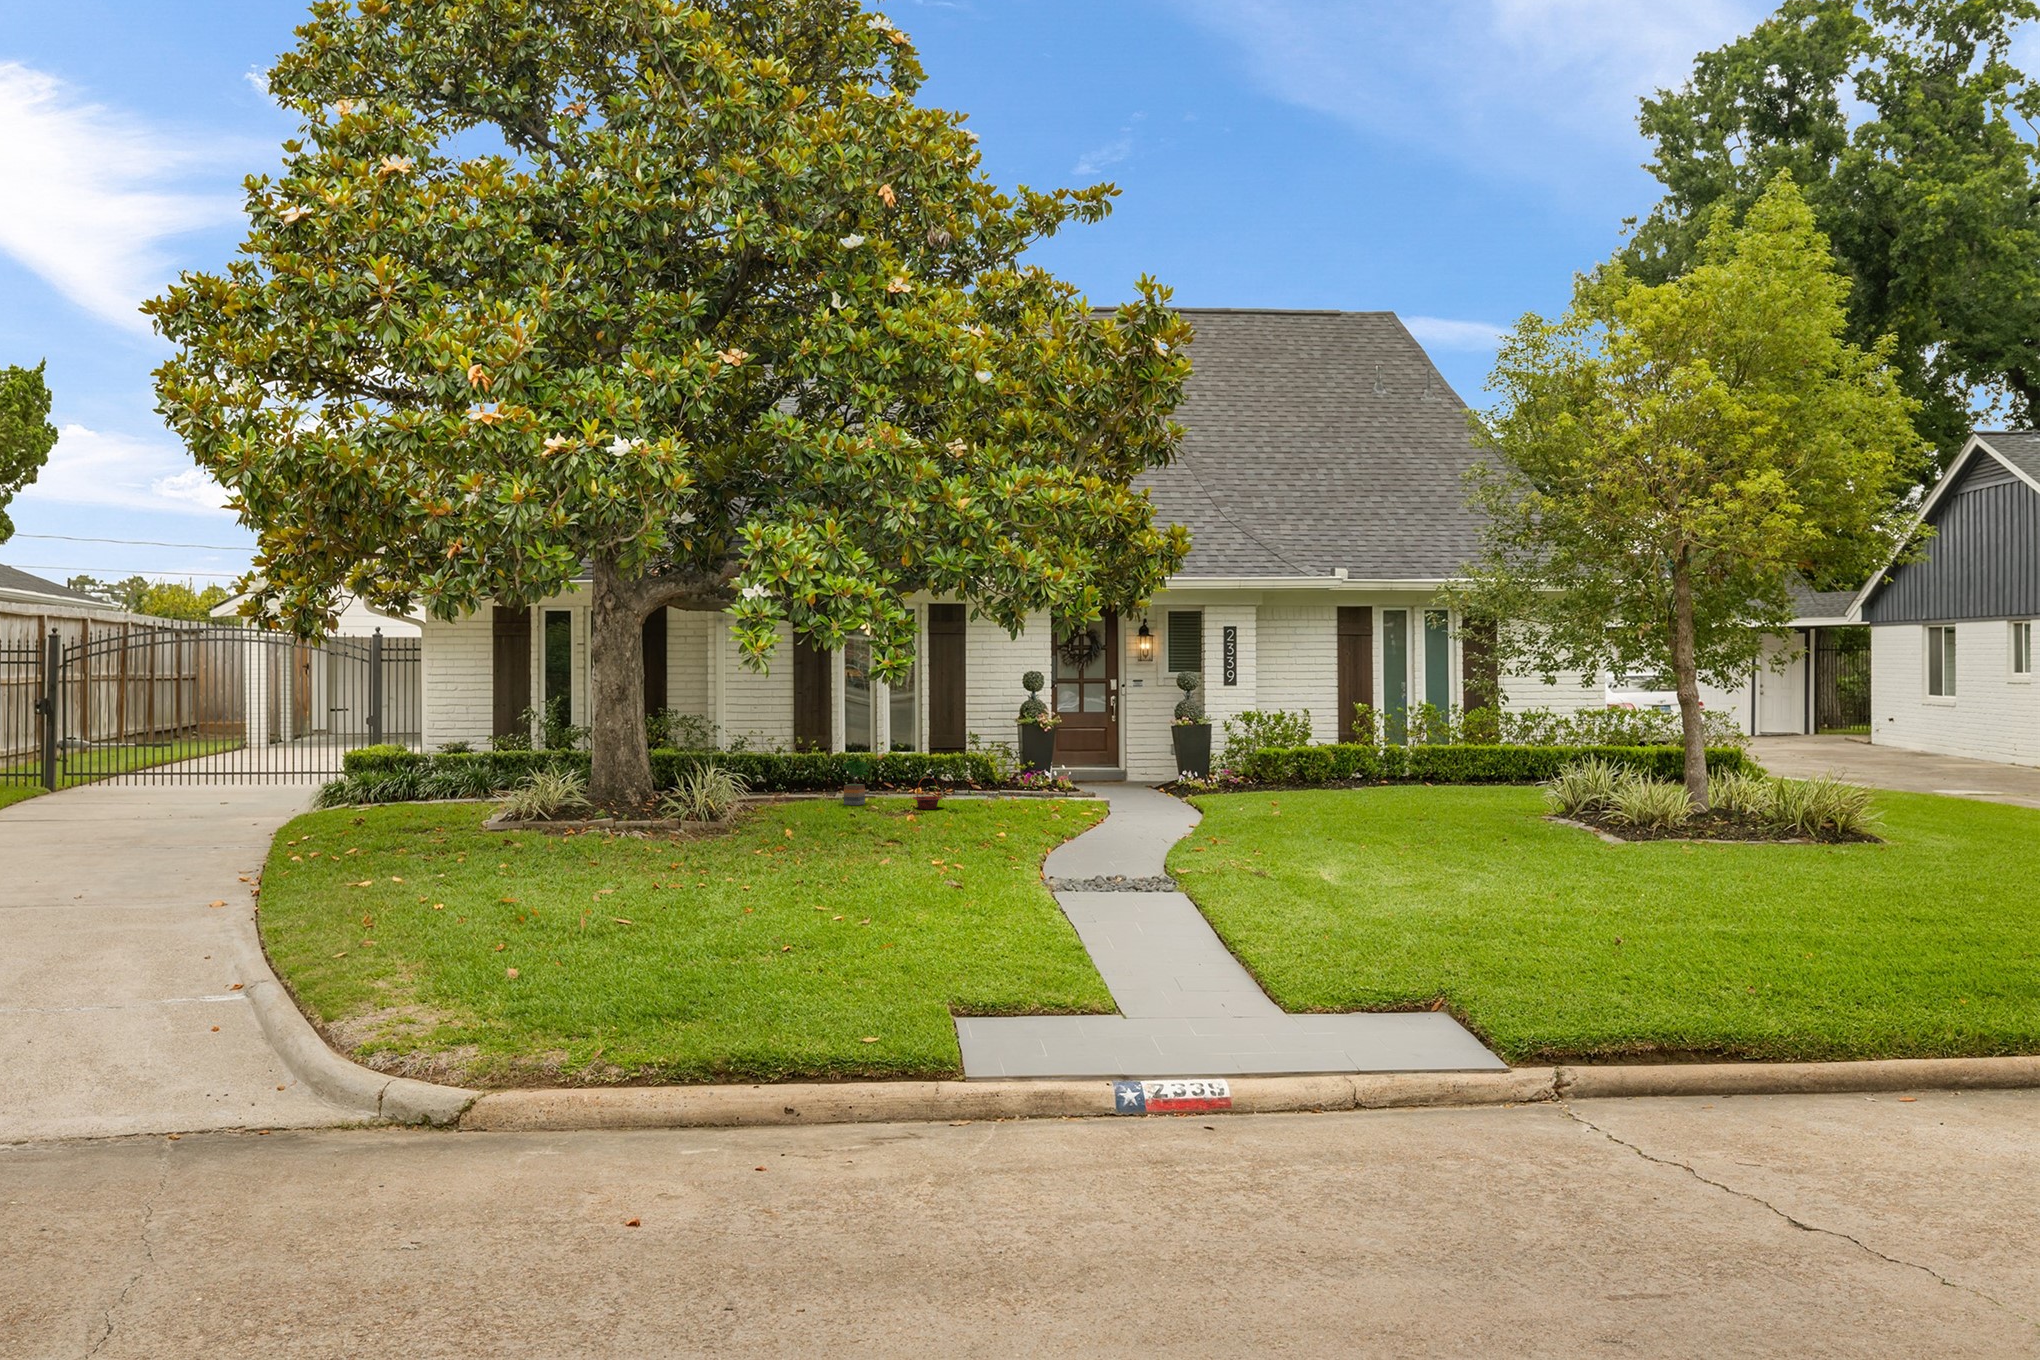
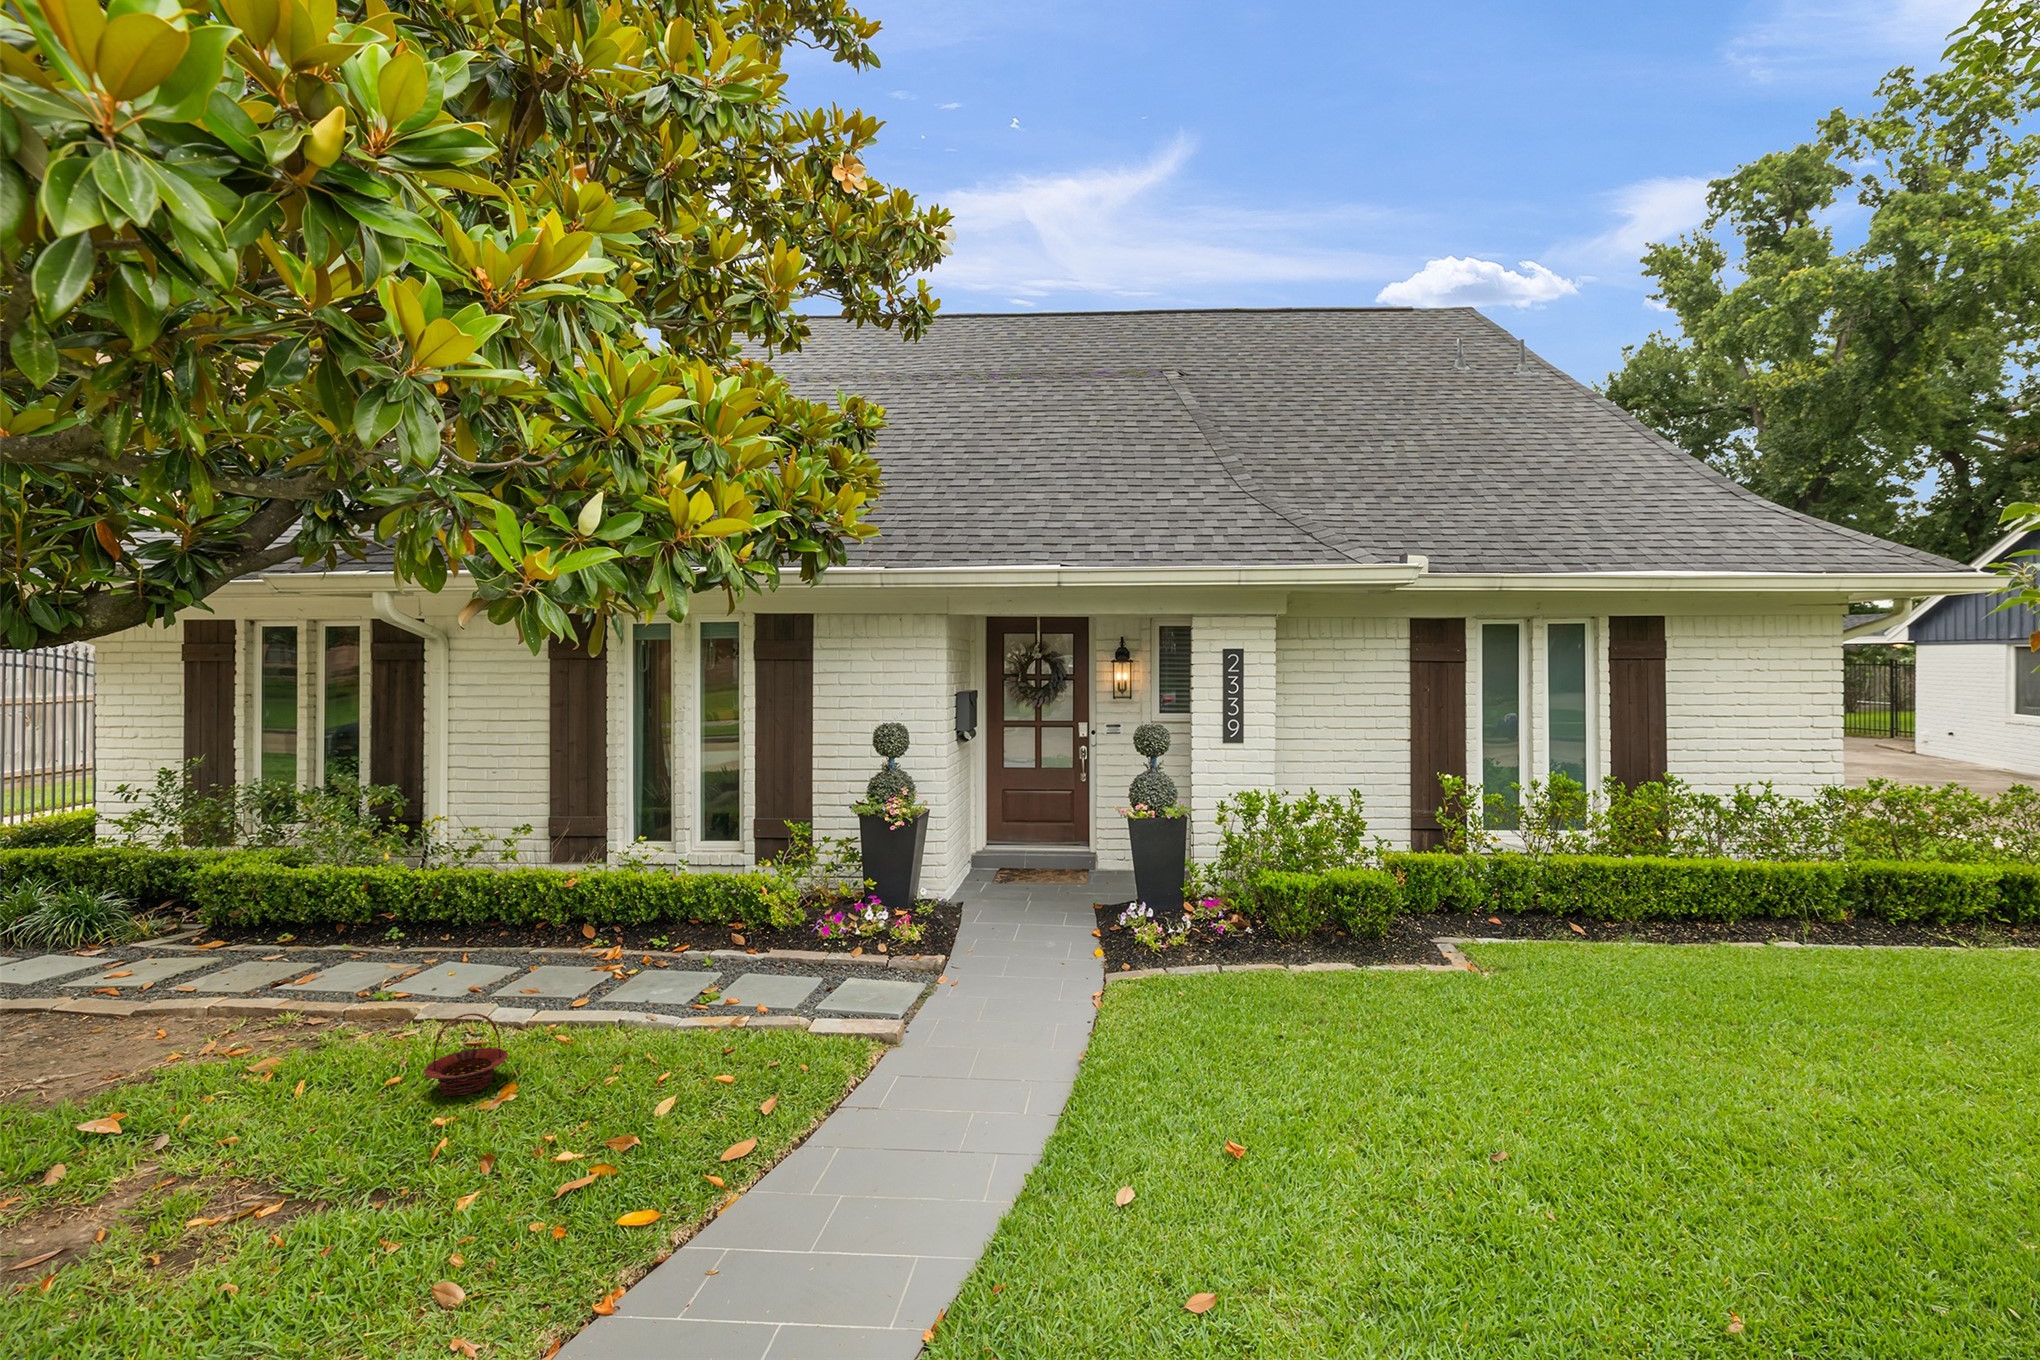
potted tree: present [843,761,869,805] -> none [316,953,402,1062]

